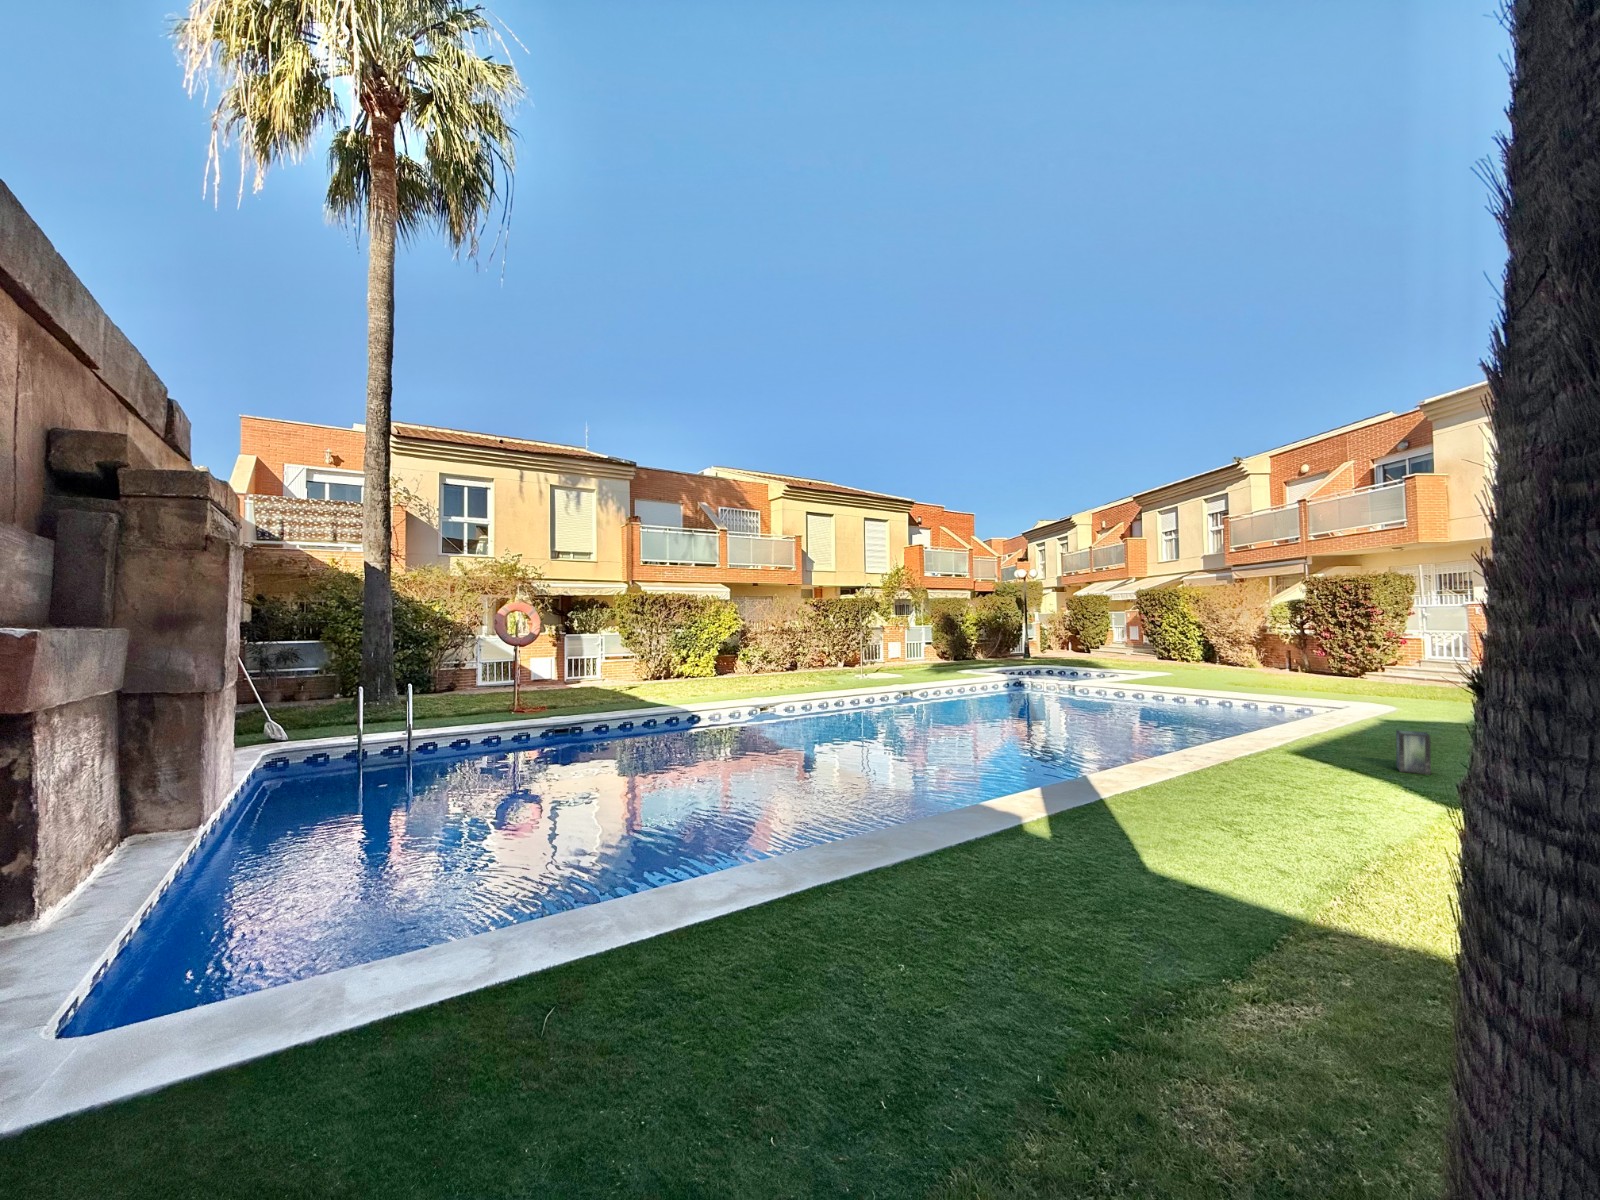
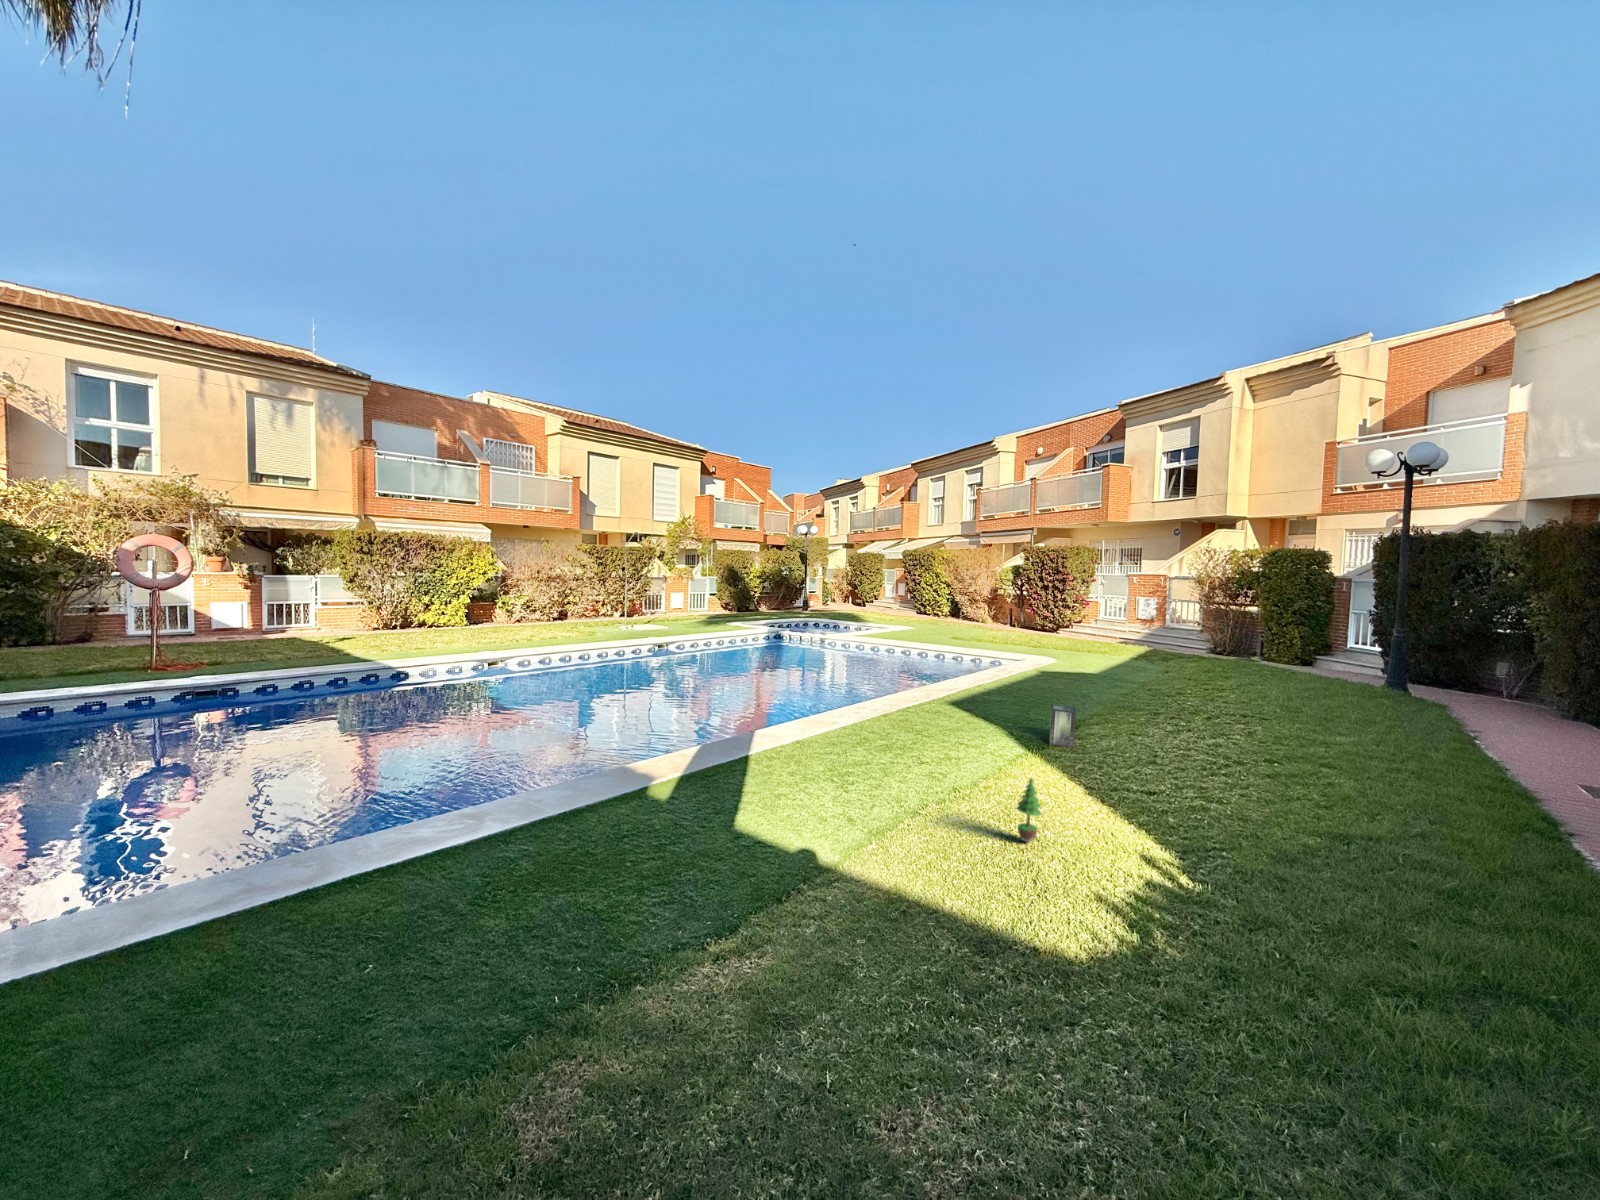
potted tree: none [1398,774,1430,840] -> present [1017,778,1041,842]

